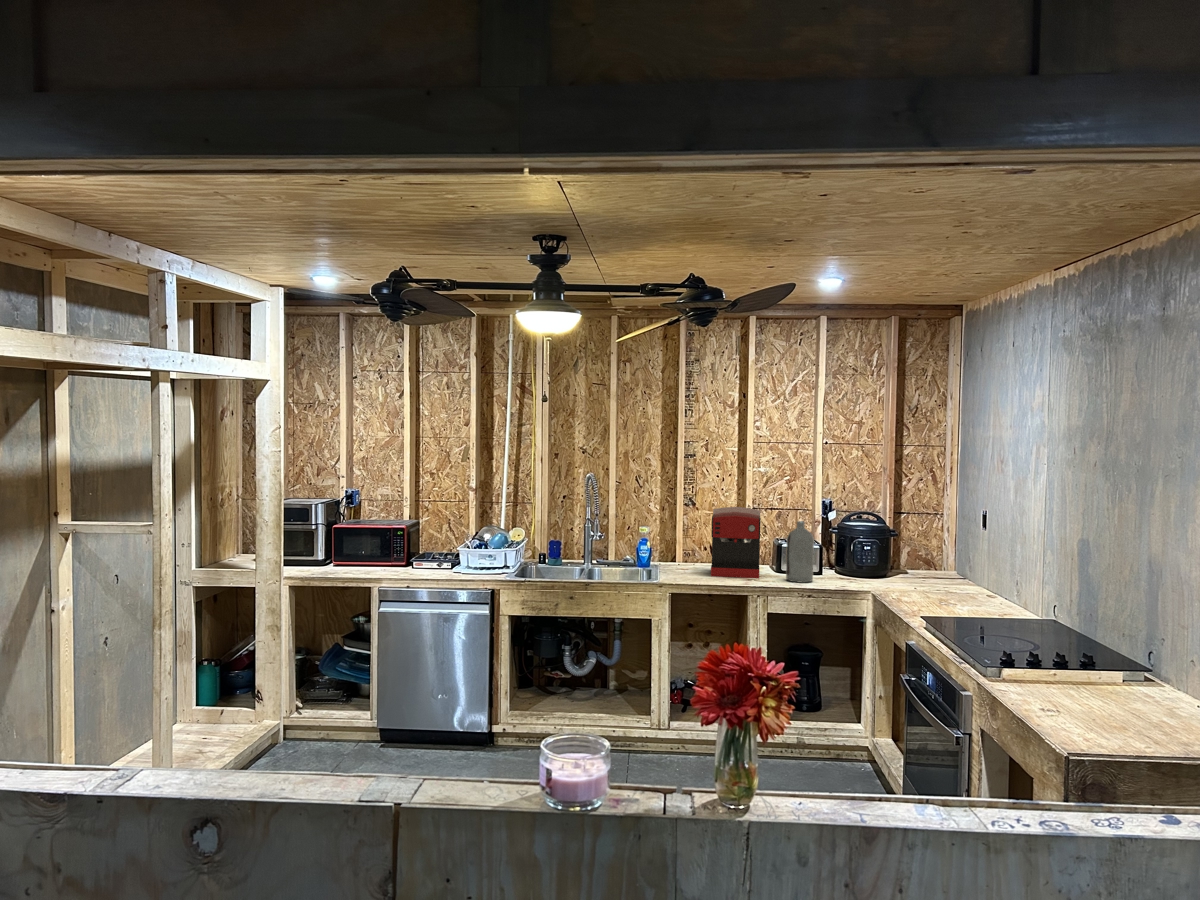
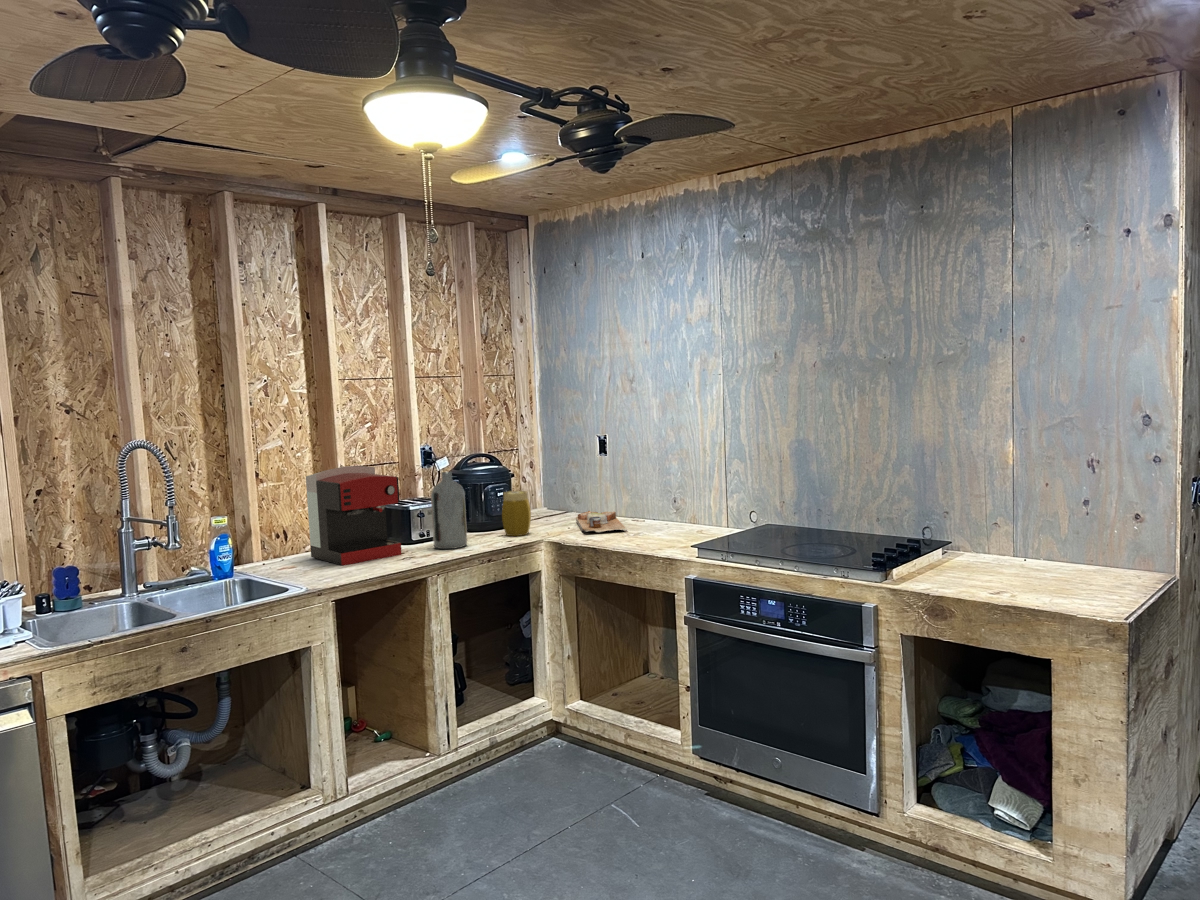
jar: none [854,547,881,586] -> present [502,491,531,536]
cutting board: none [904,578,977,600] -> present [576,511,628,532]

